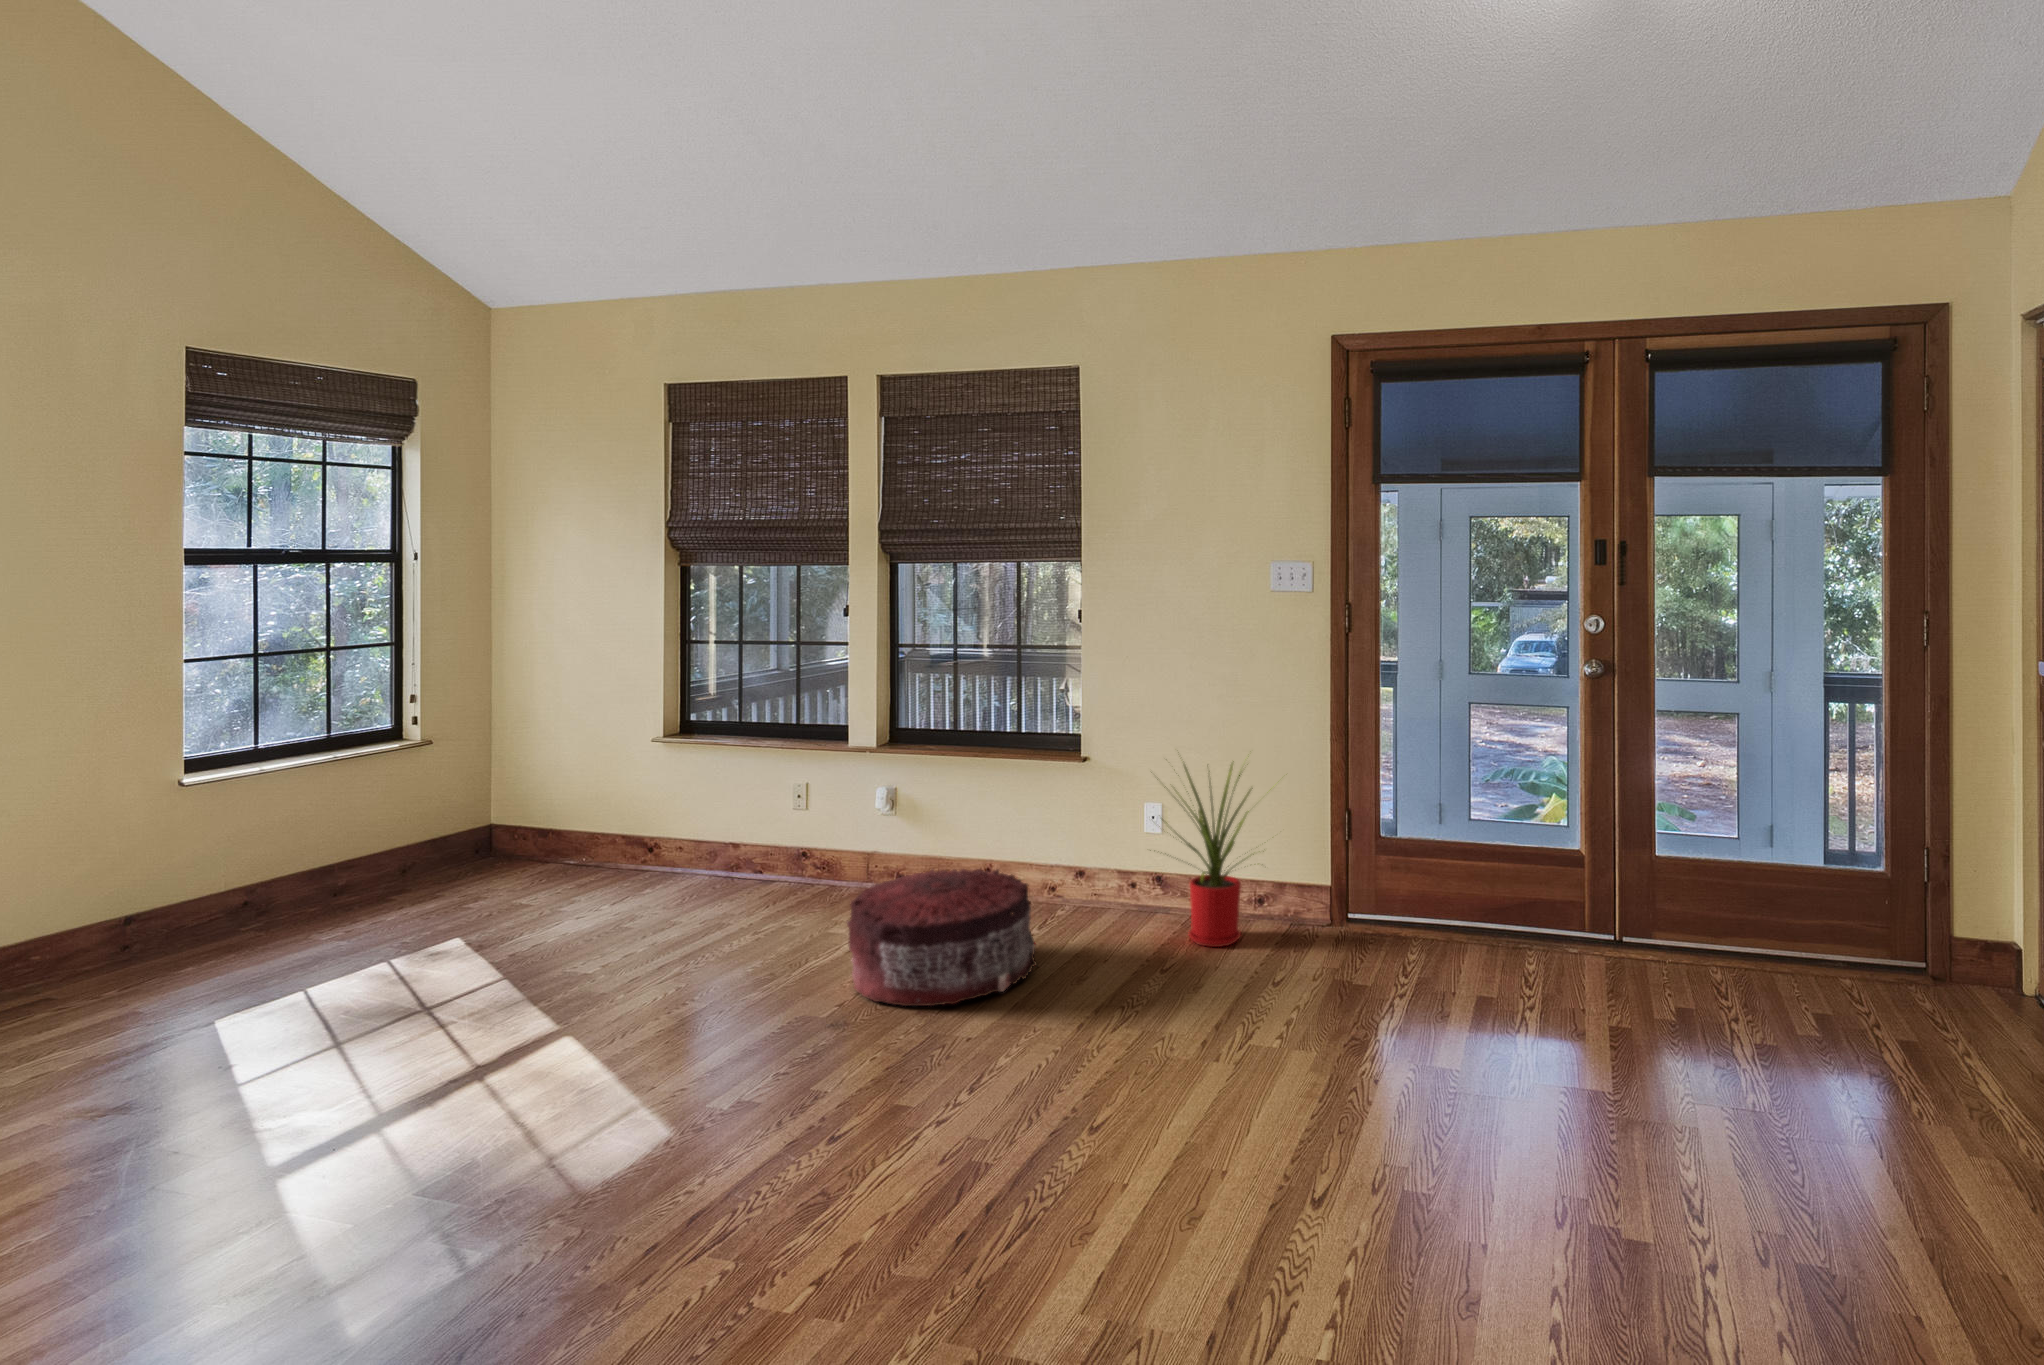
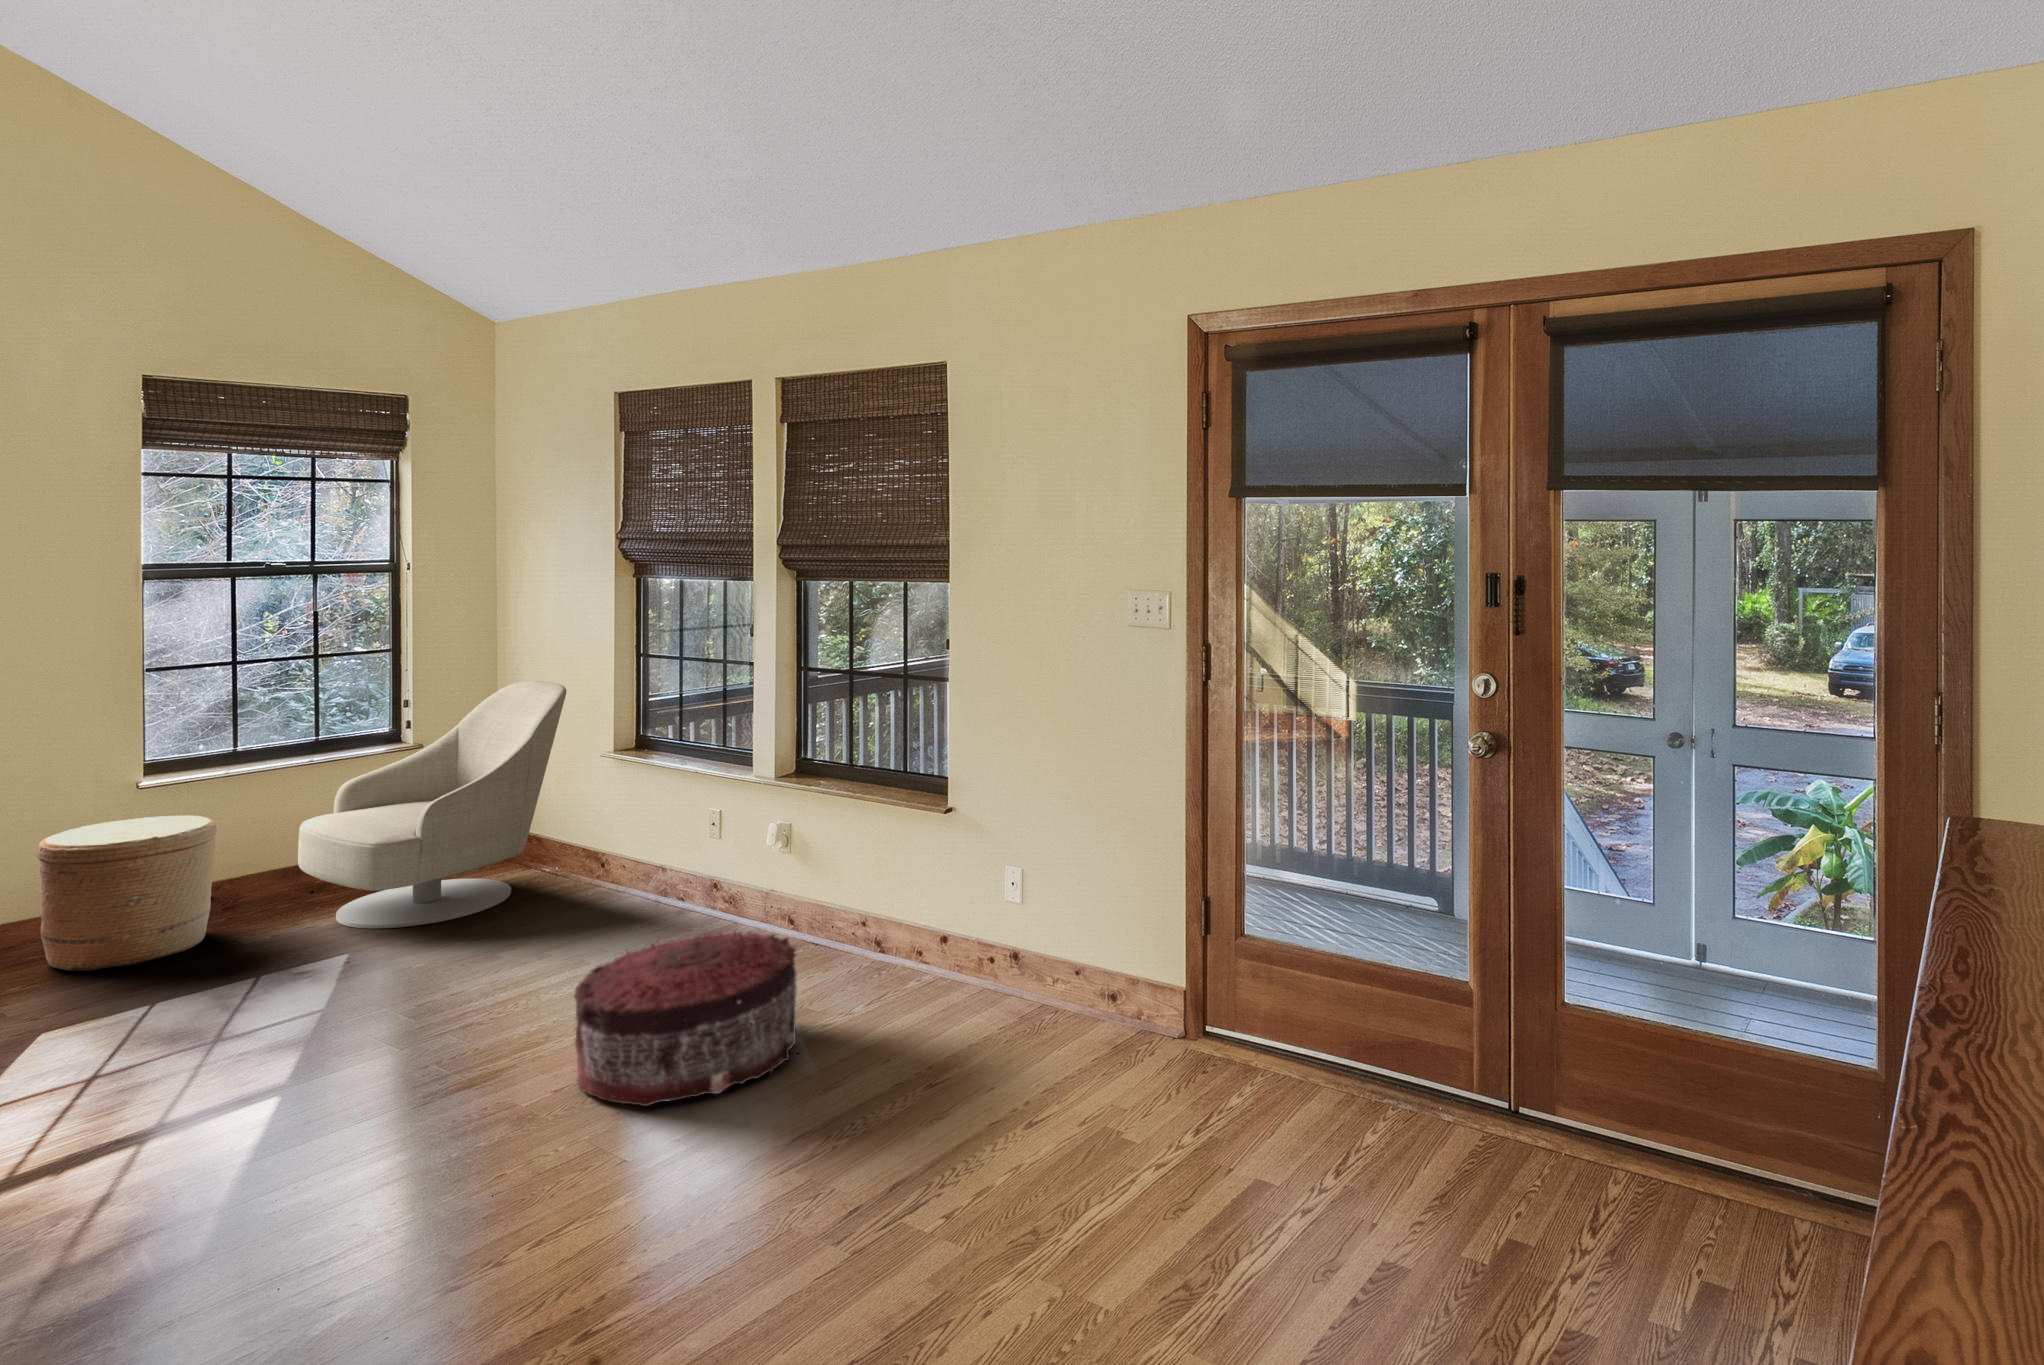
armchair: none [355,670,616,919] -> present [298,681,566,928]
house plant: present [1150,759,1272,947] -> none [934,809,1112,1054]
woven basket: none [119,814,298,975] -> present [37,816,217,971]

